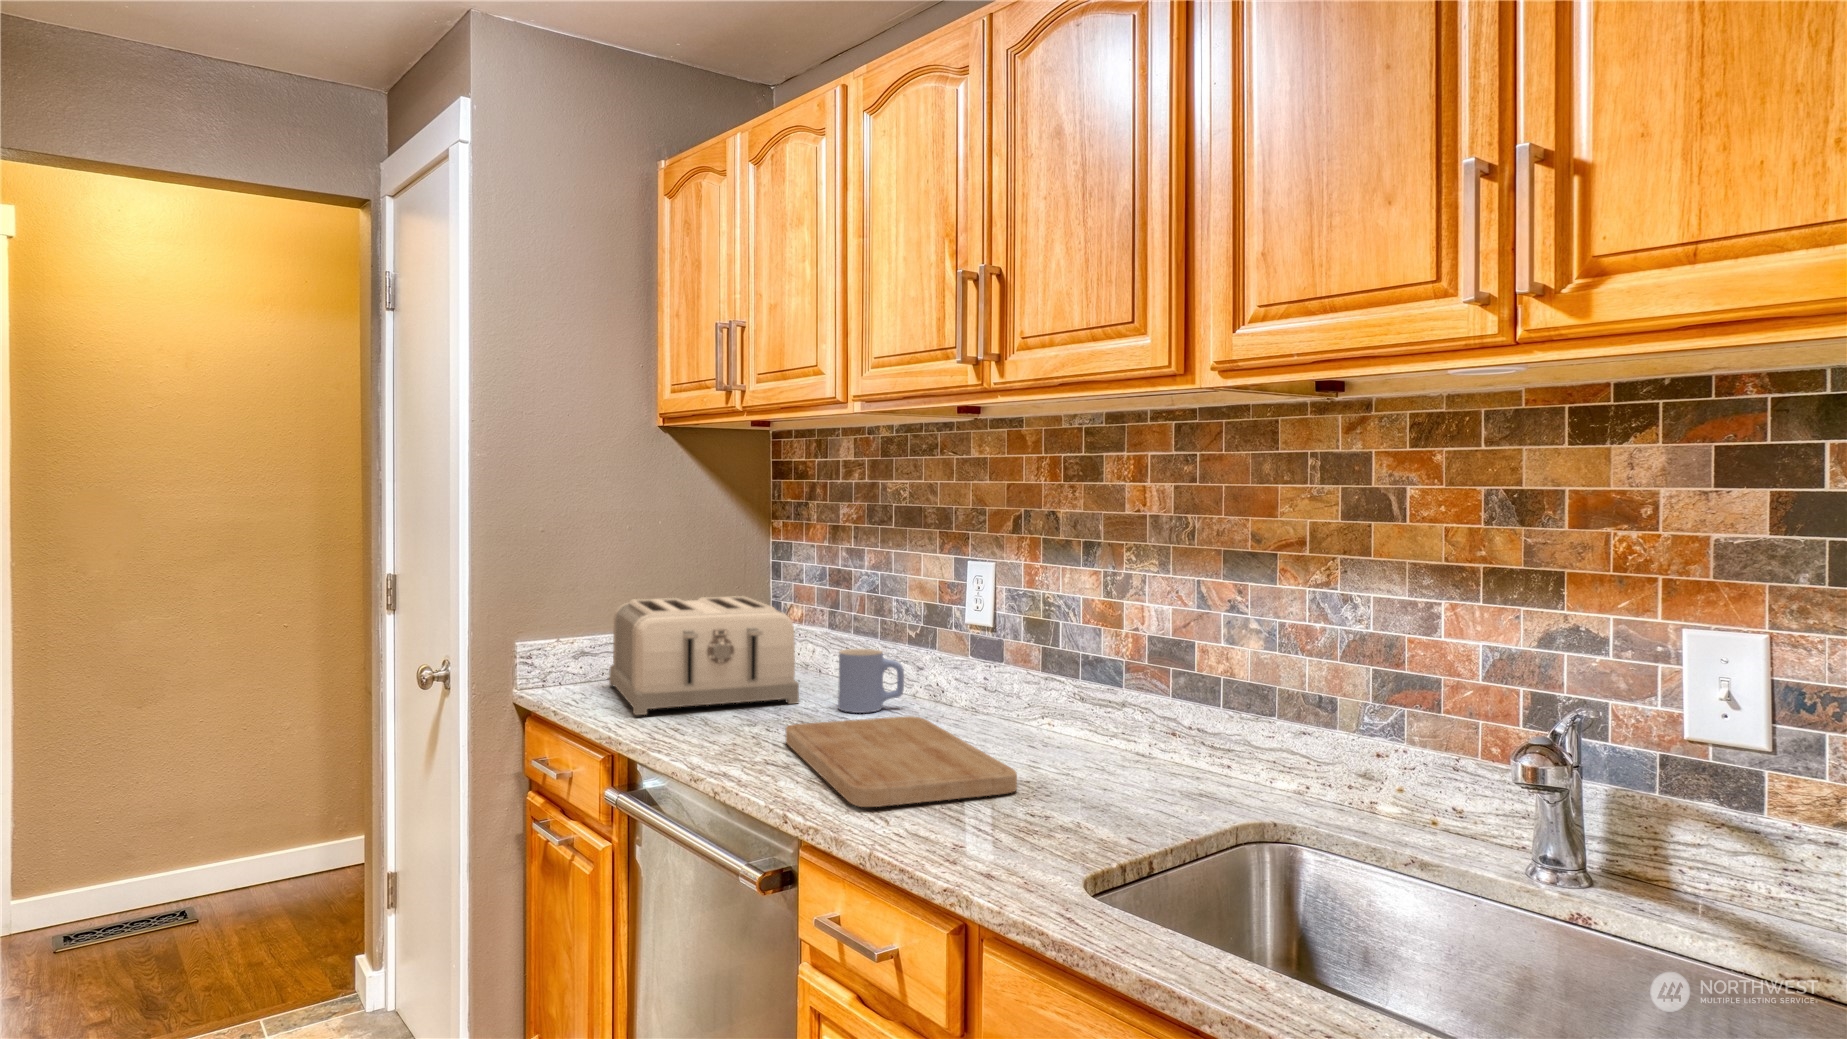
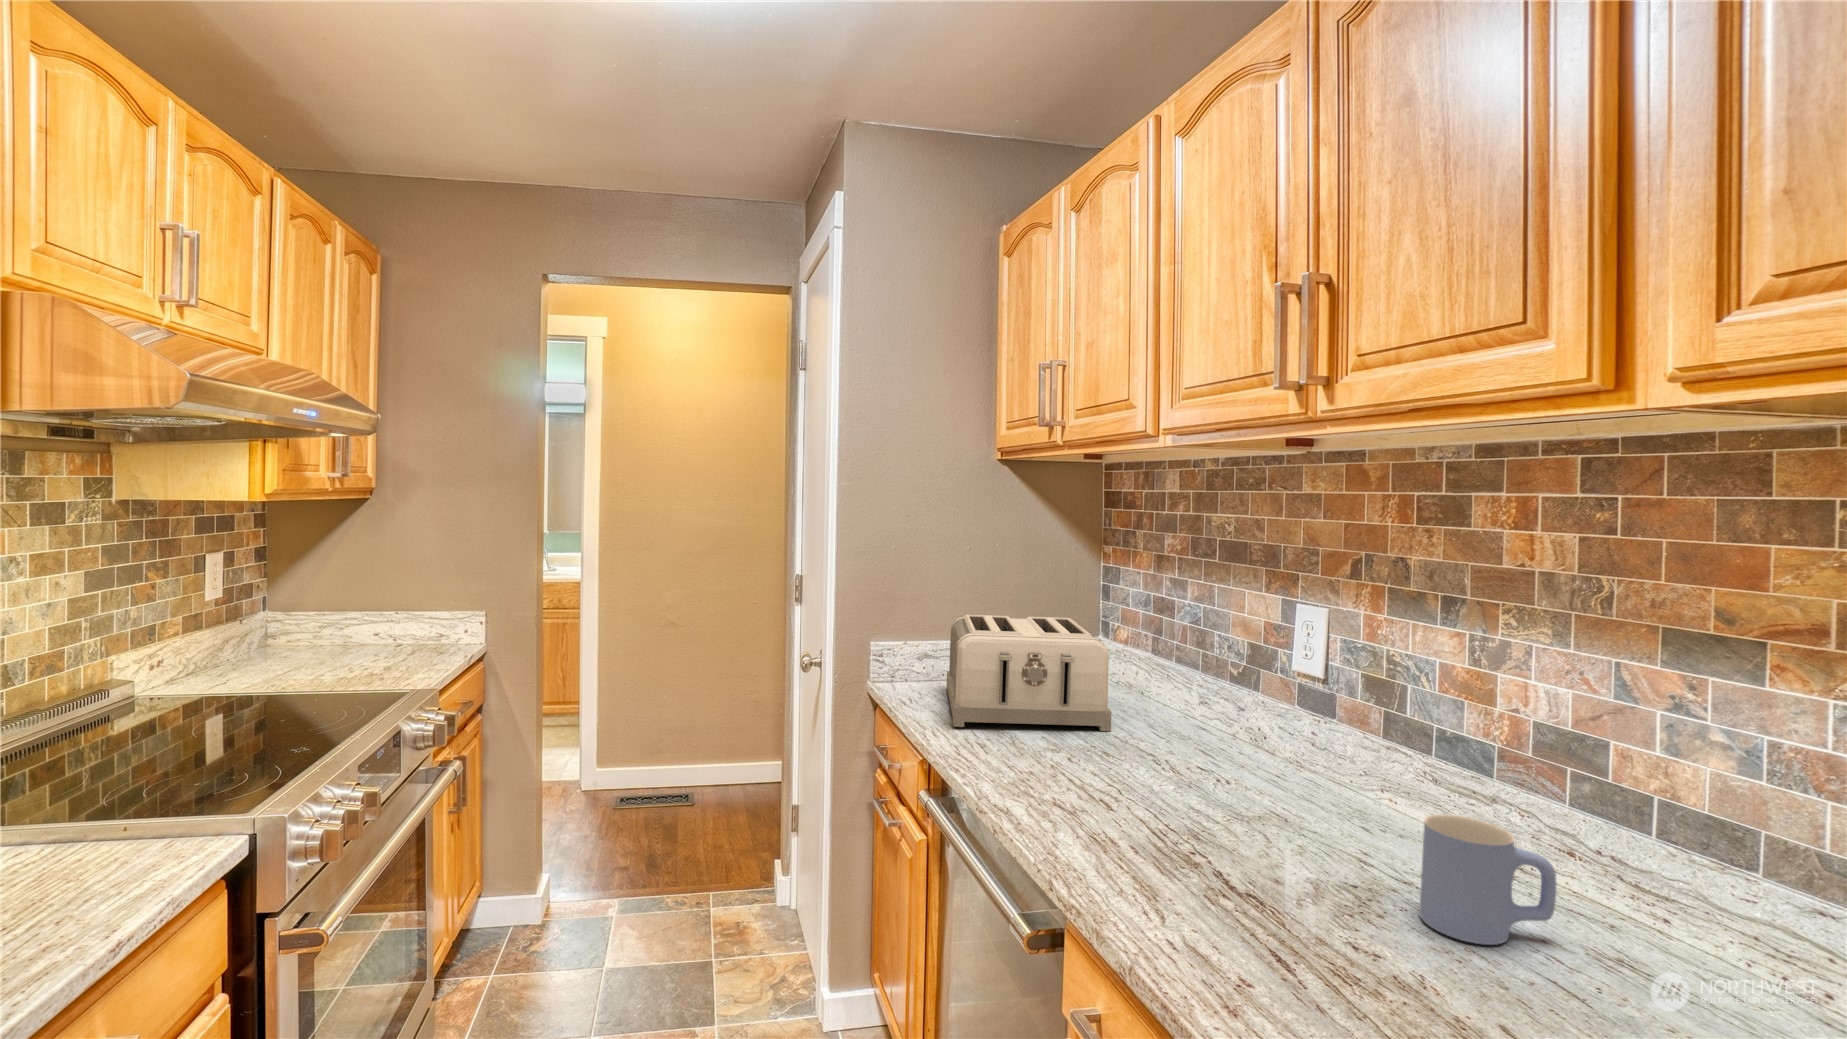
mug: present [838,649,904,713] -> present [1419,814,1556,945]
cutting board: present [786,716,1017,807] -> none [1082,763,1338,904]

